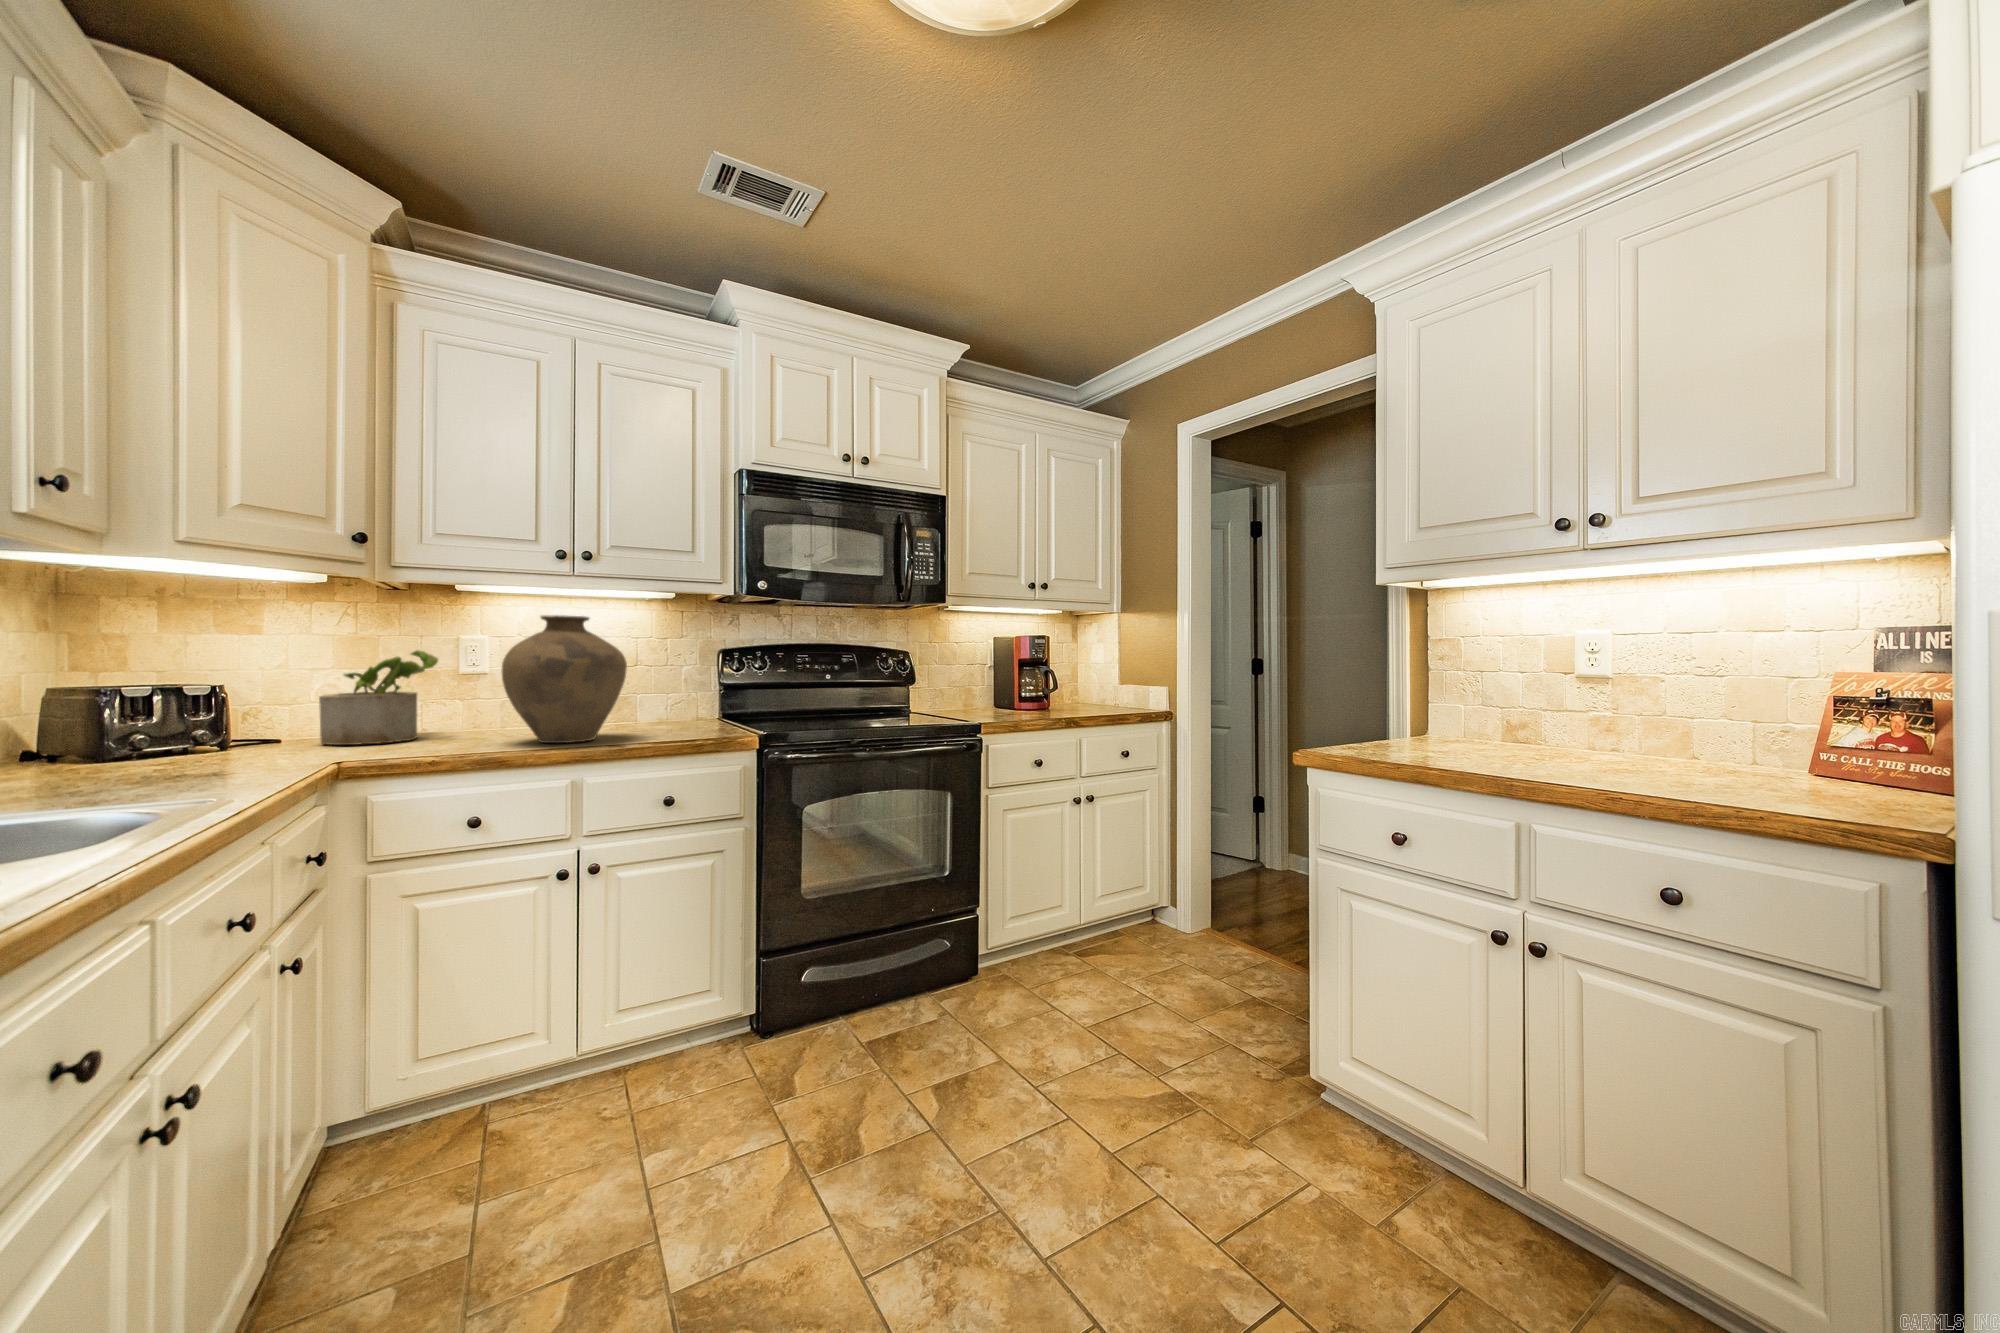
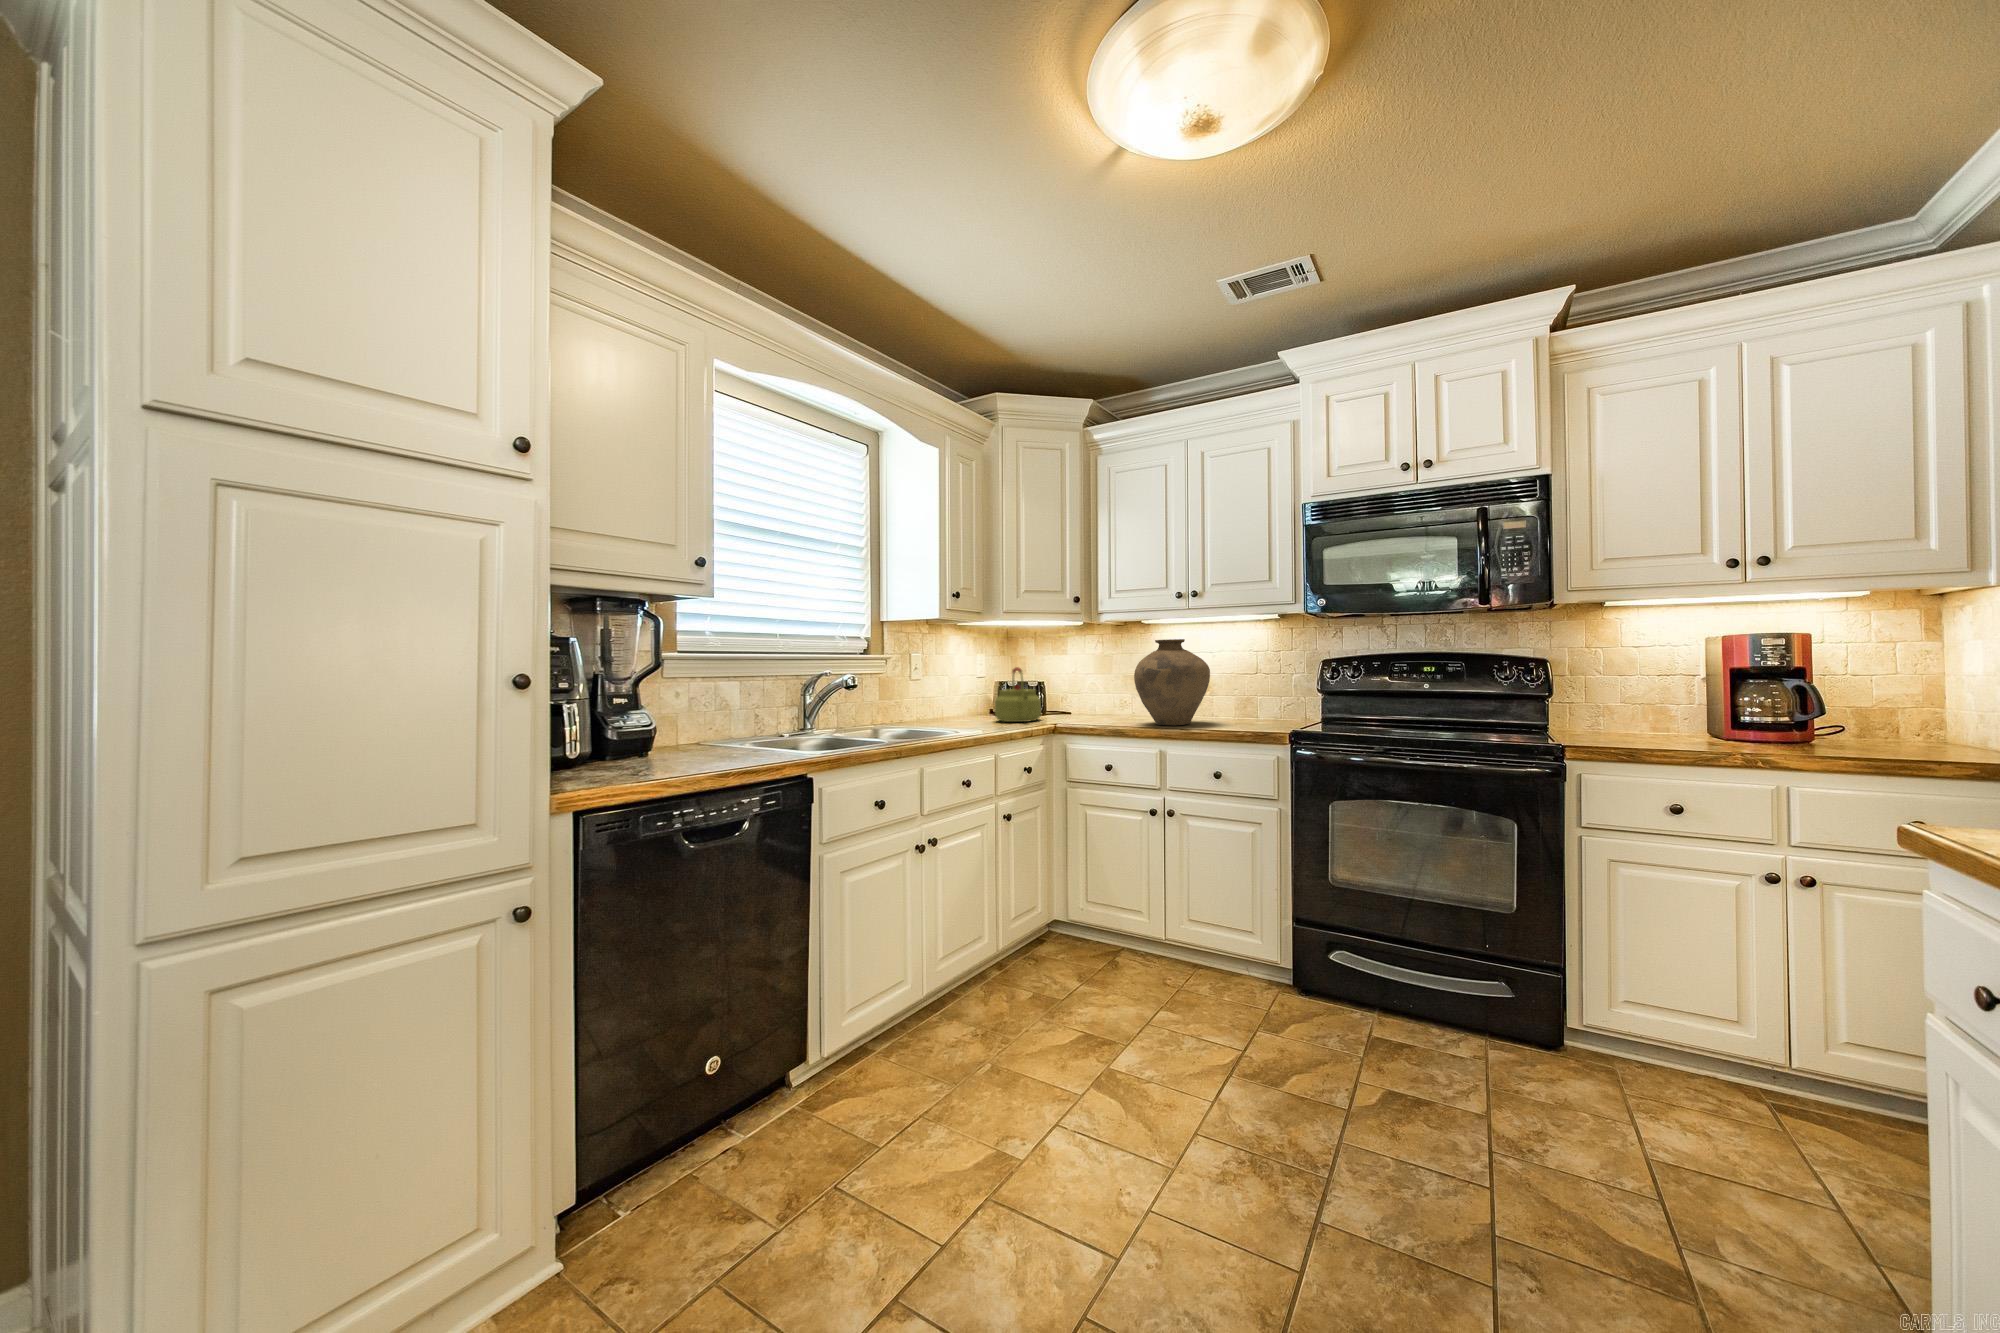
potted plant: present [319,650,438,745] -> none [1074,663,1129,718]
kettle: none [121,652,259,766] -> present [995,667,1041,722]

